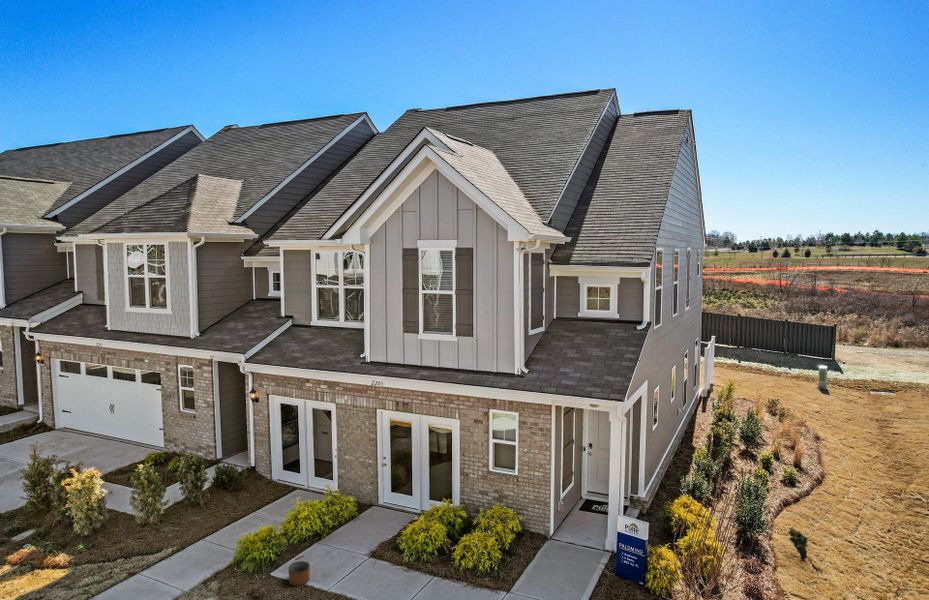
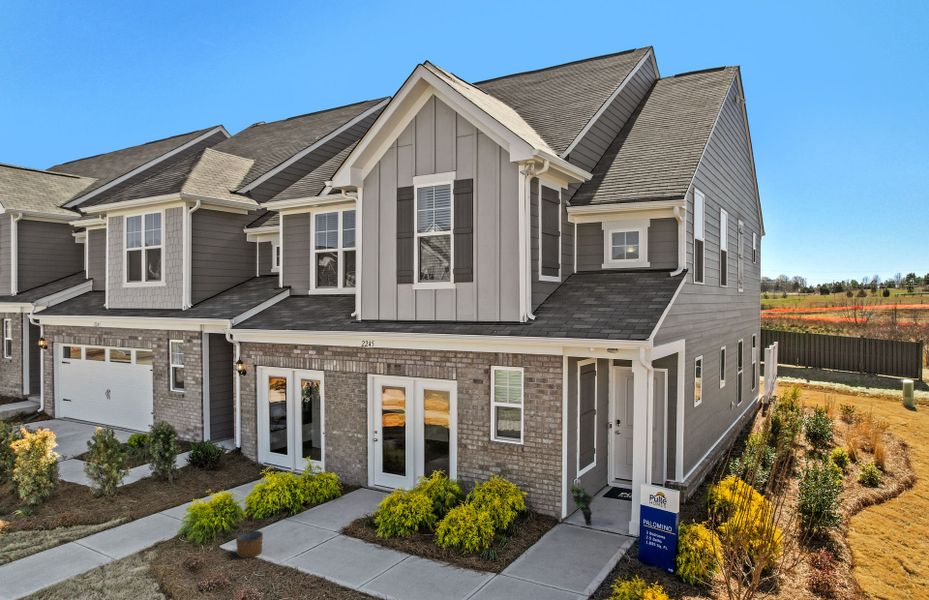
potted plant: present [788,527,809,561] -> present [571,483,593,525]

